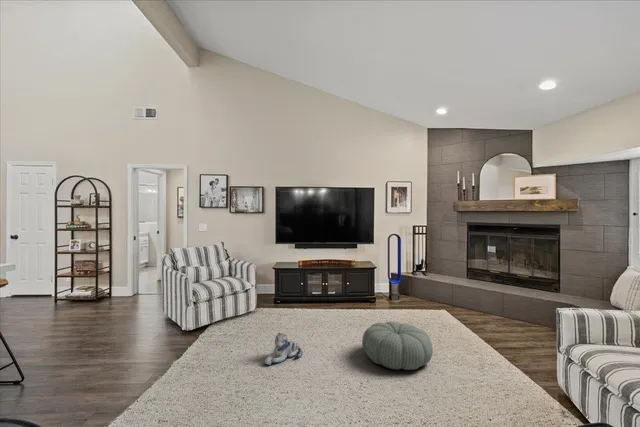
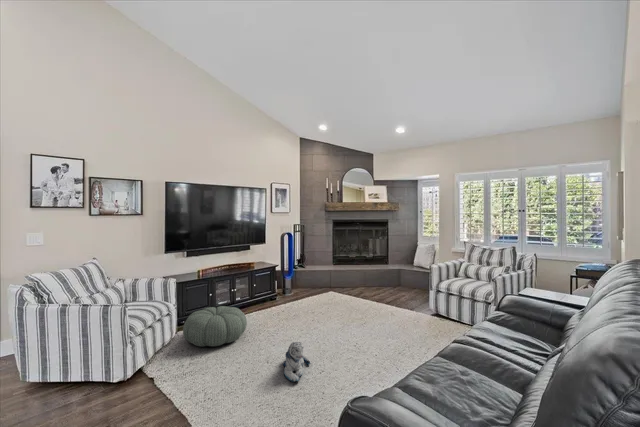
pouf: present [362,322,433,370] -> present [183,306,247,347]

